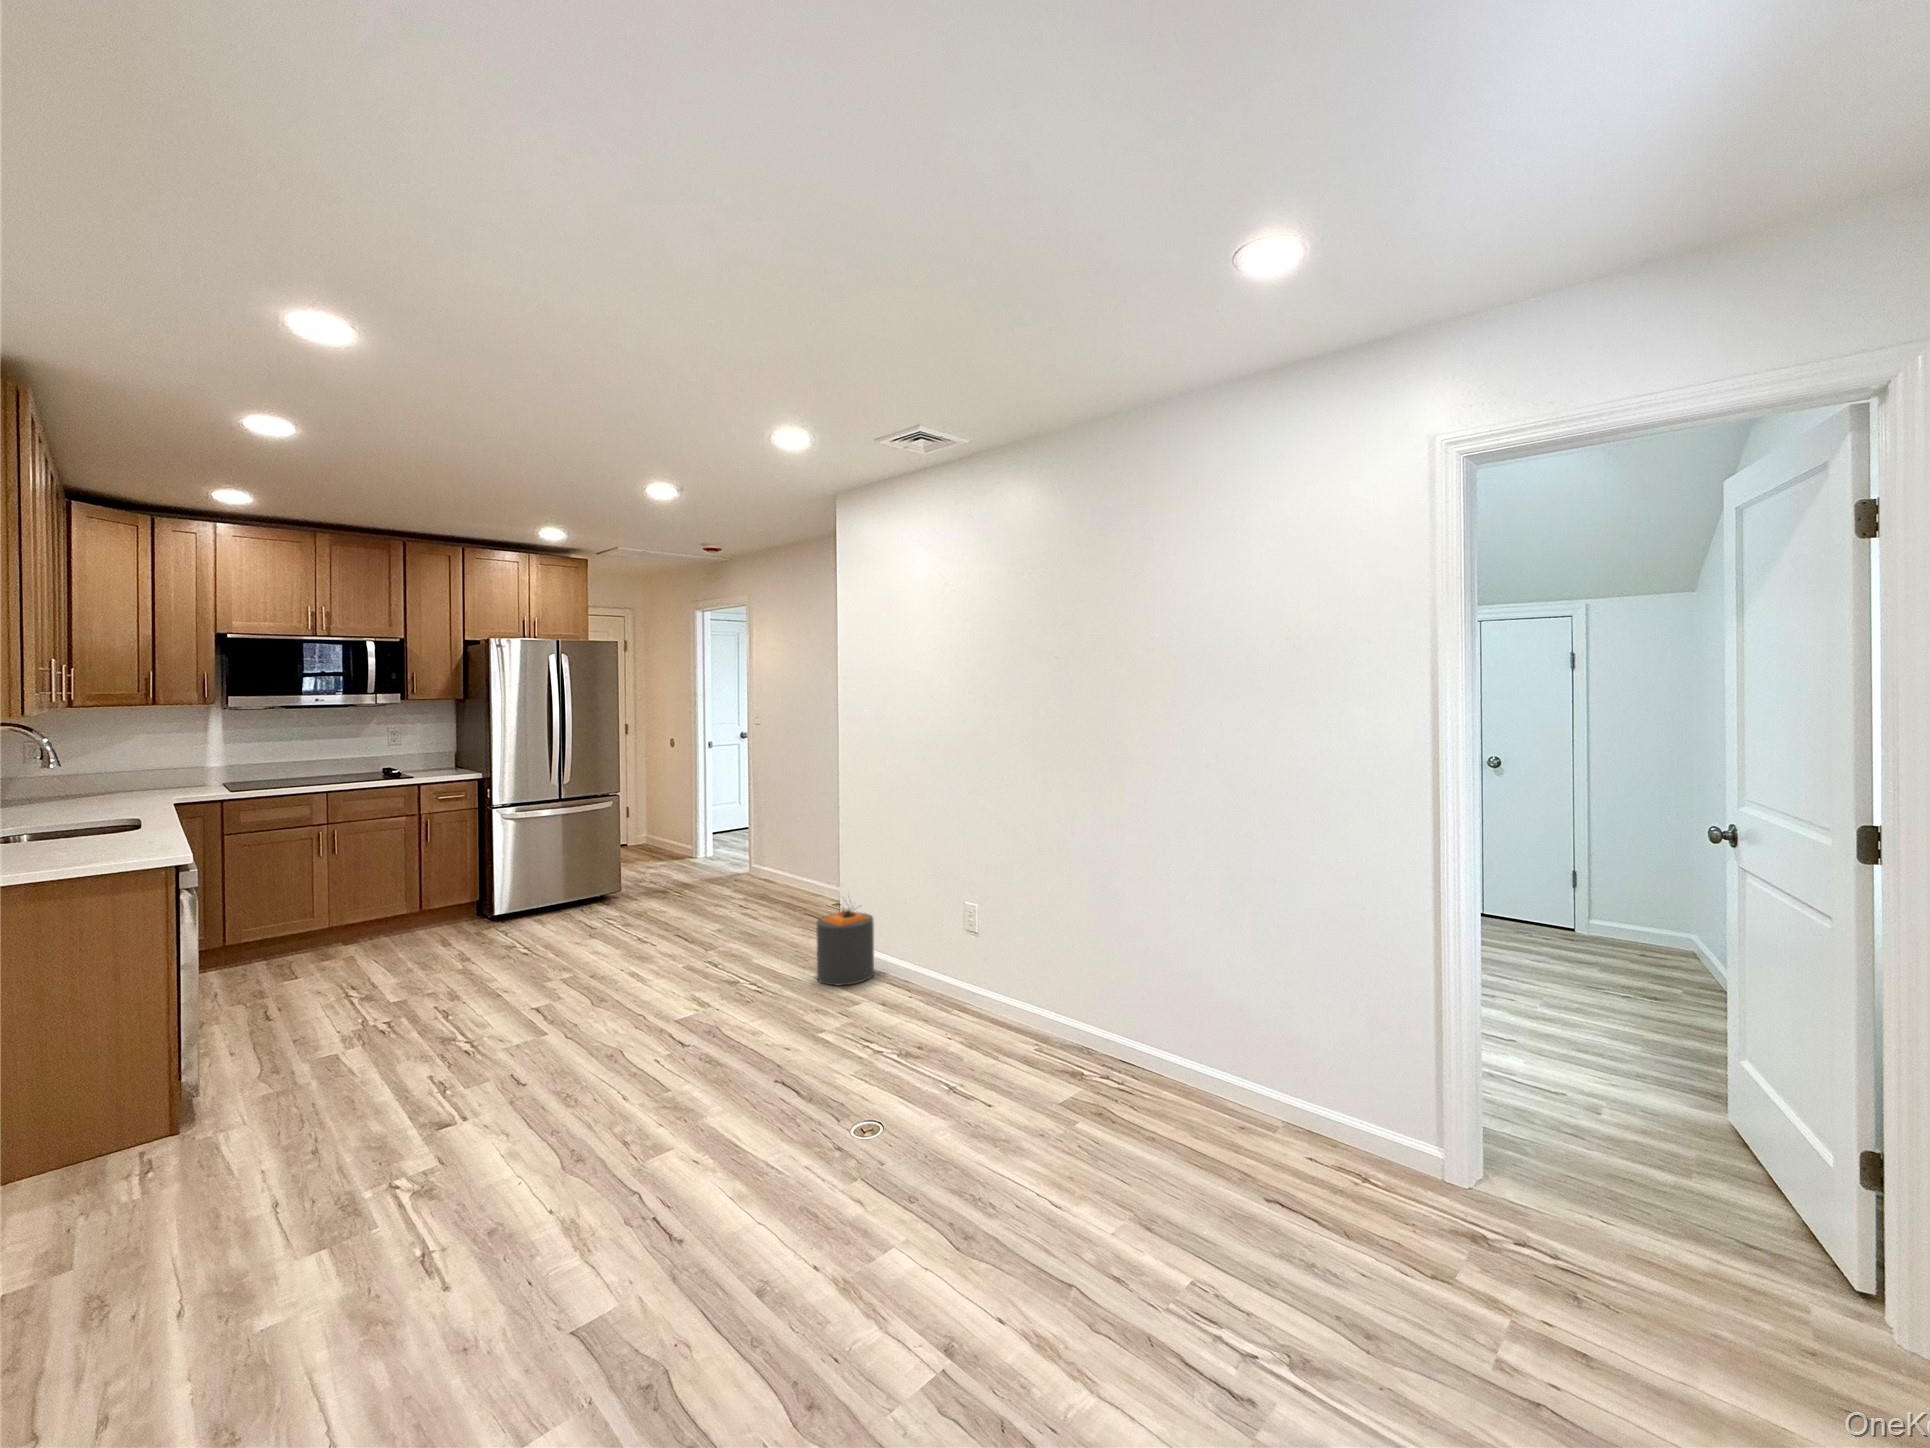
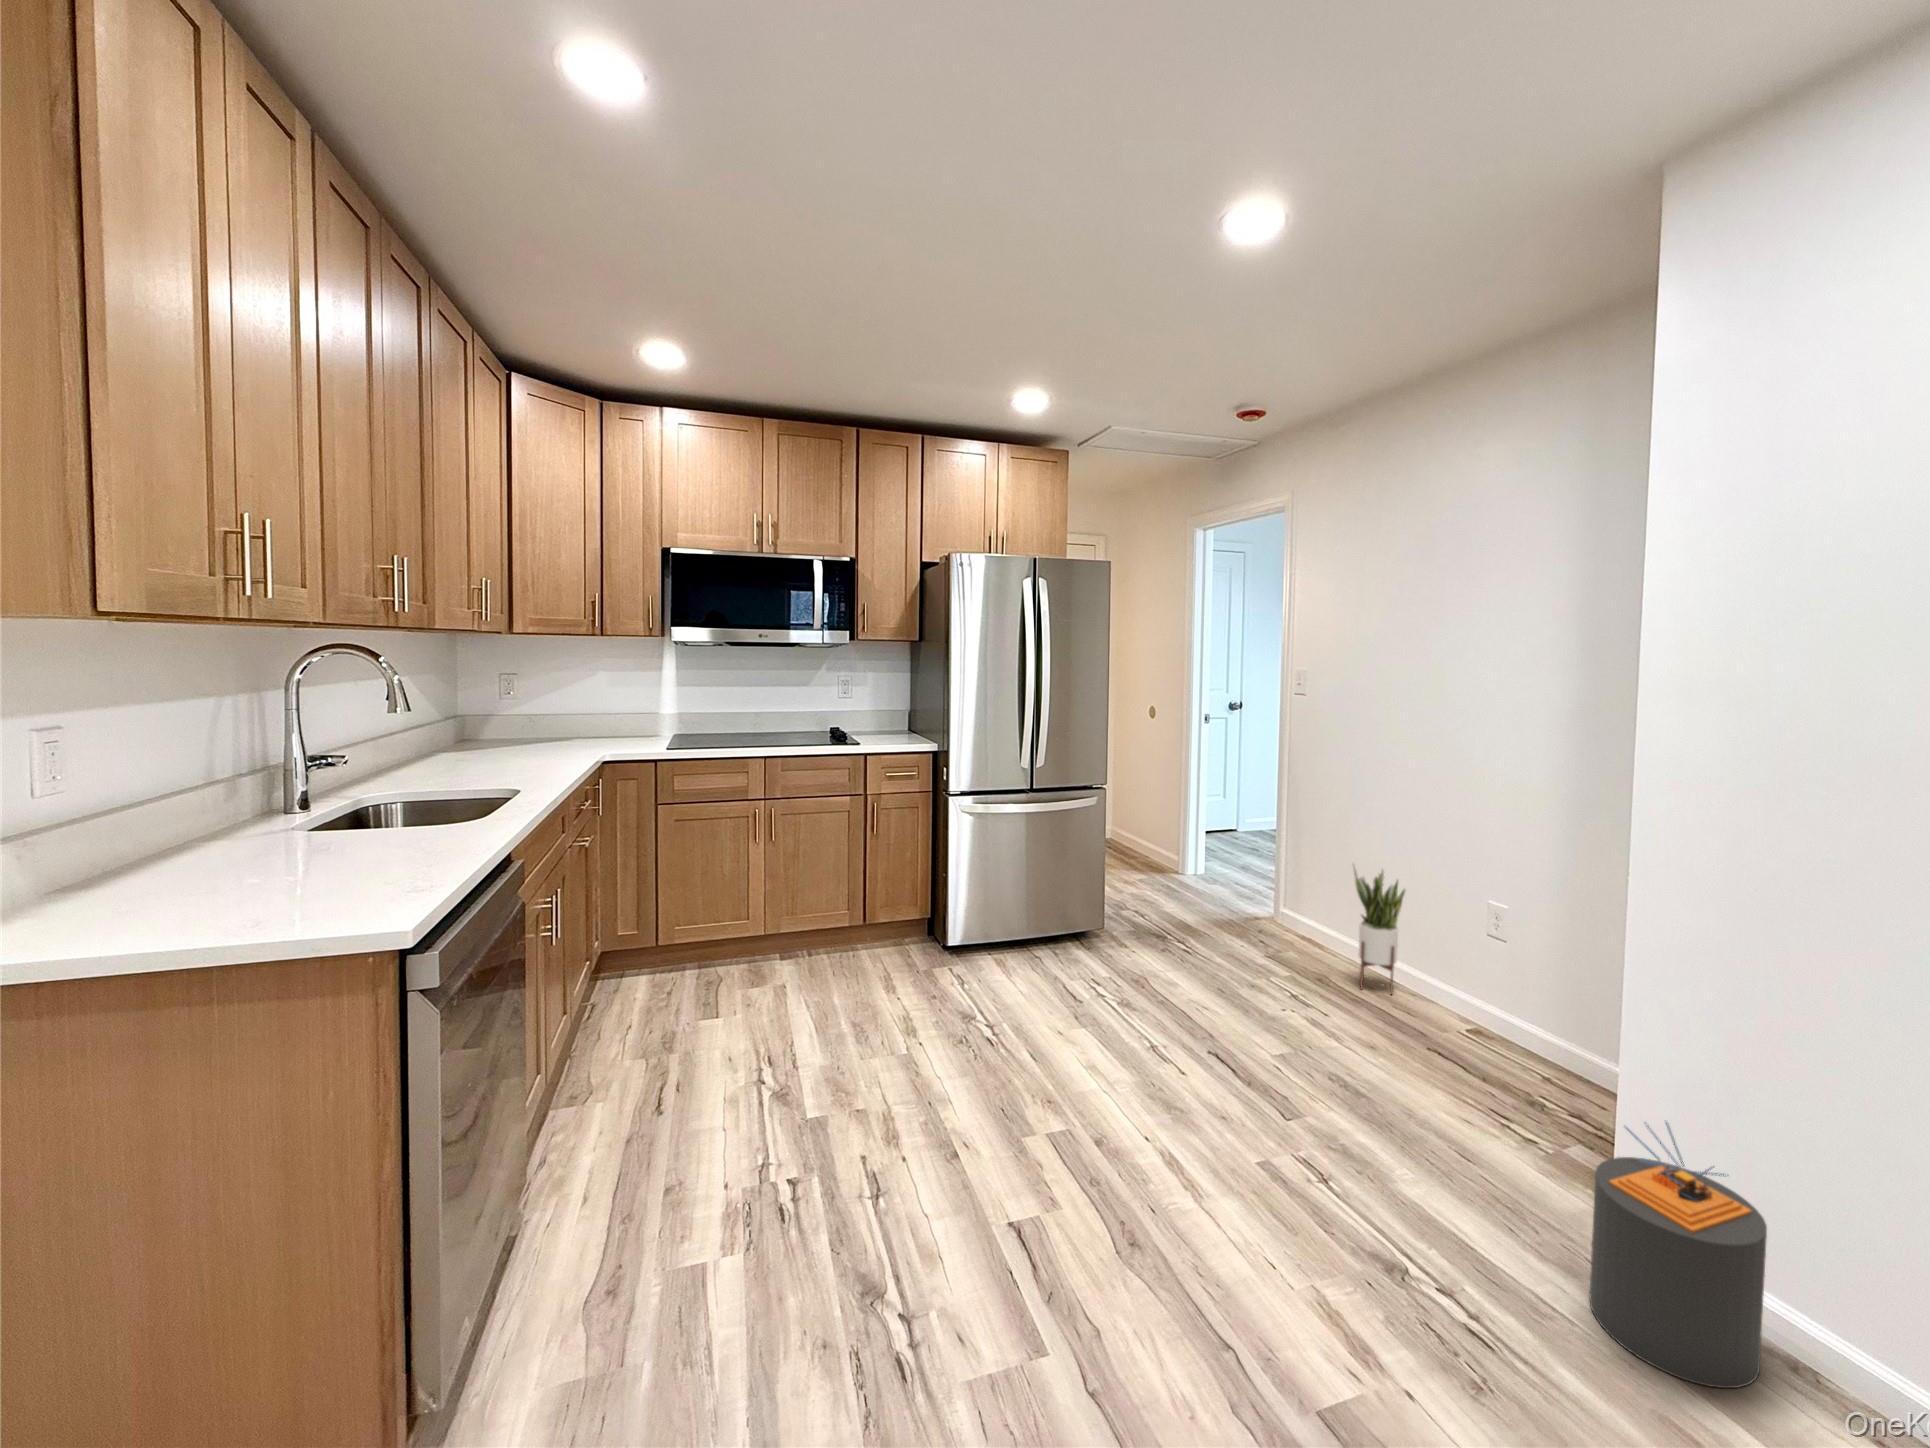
potted plant: none [781,823,810,898] -> present [1353,865,1406,994]

